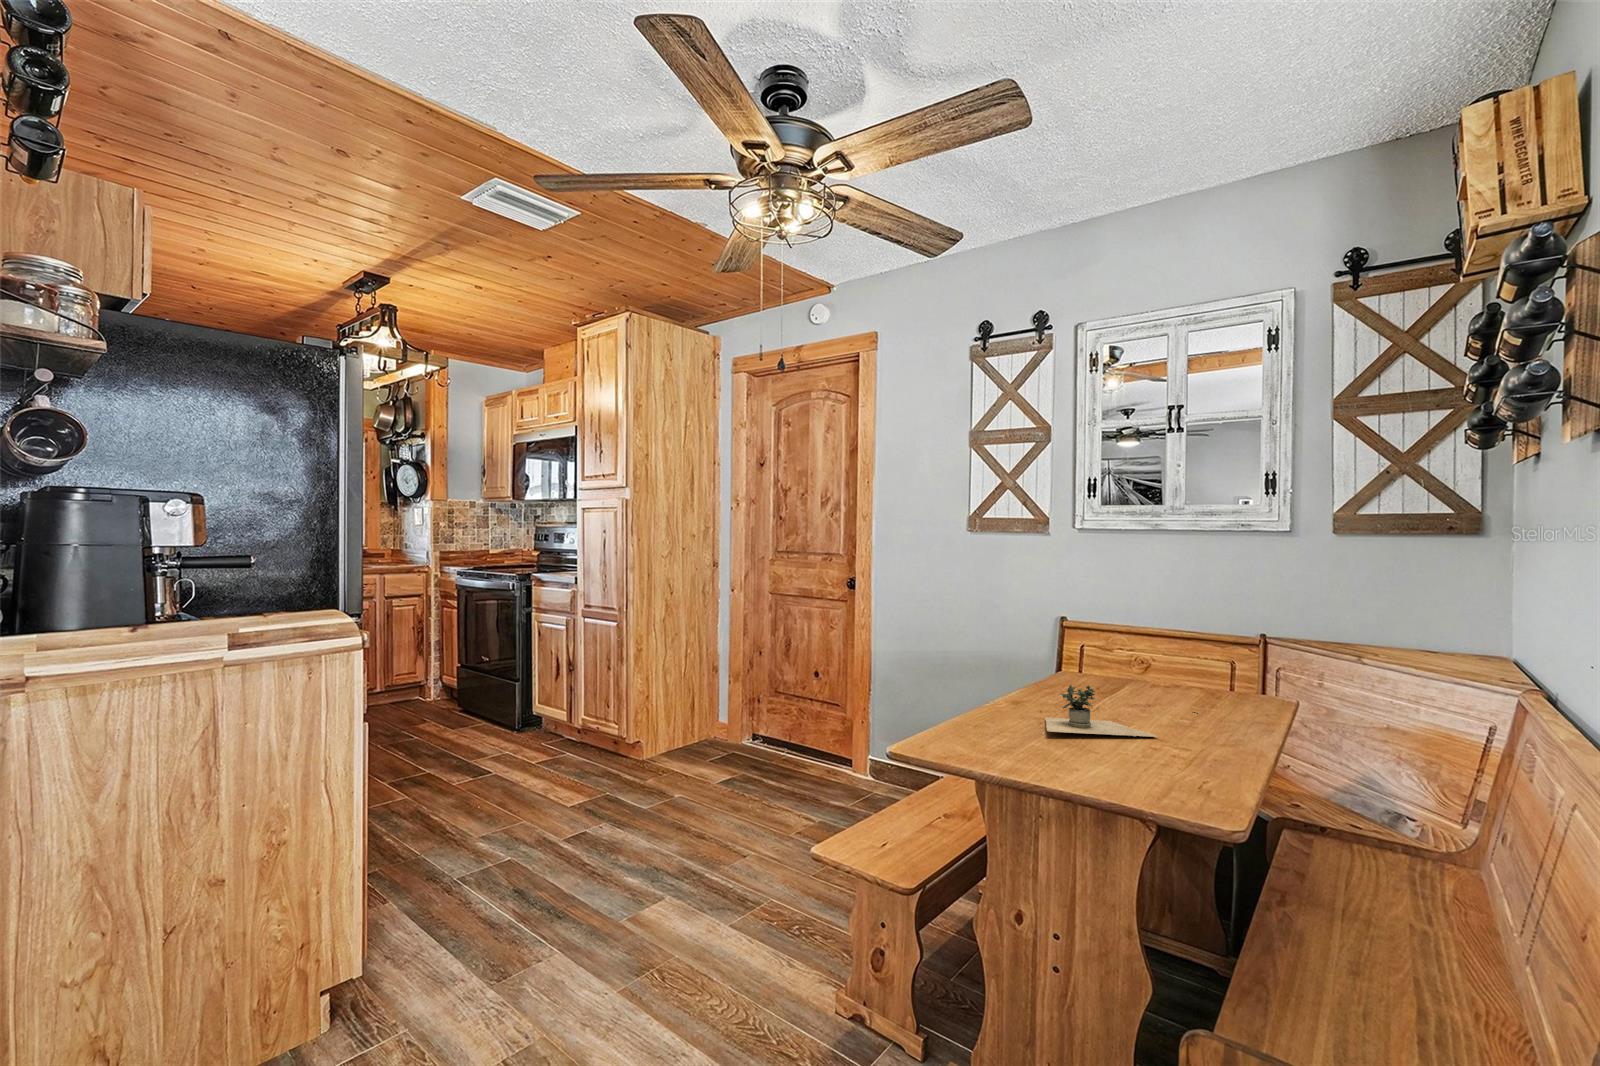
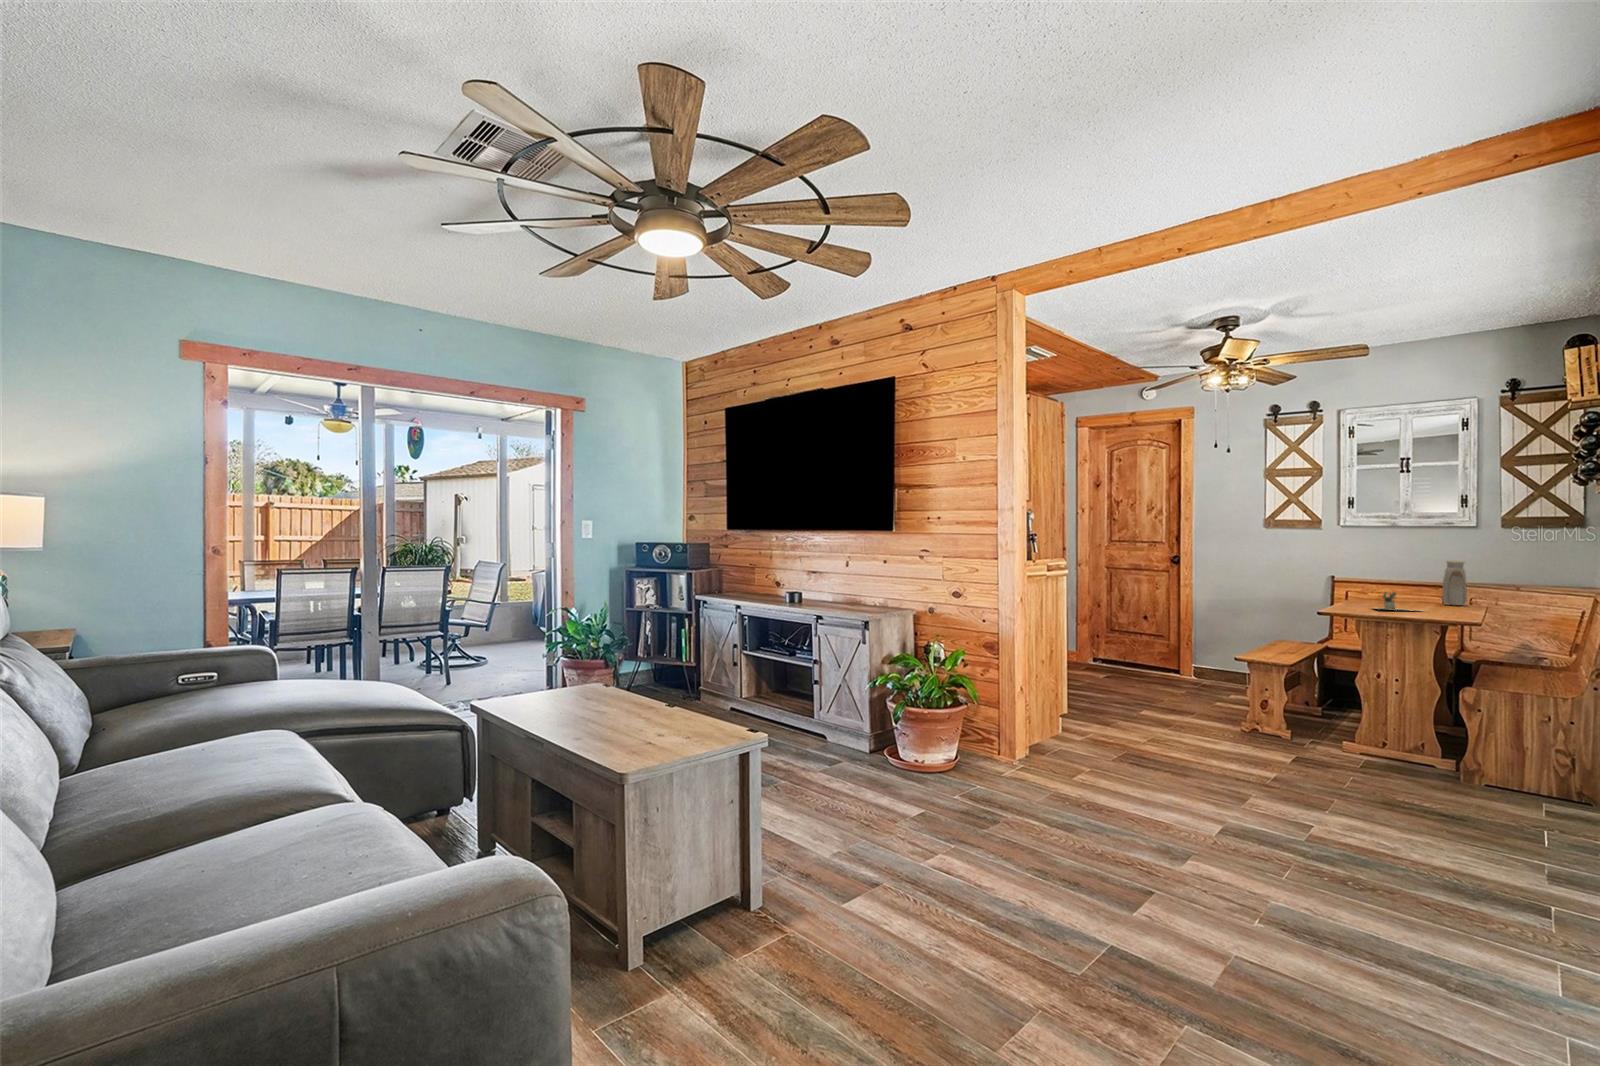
vase: none [1213,604,1258,702] -> present [1442,560,1467,605]

